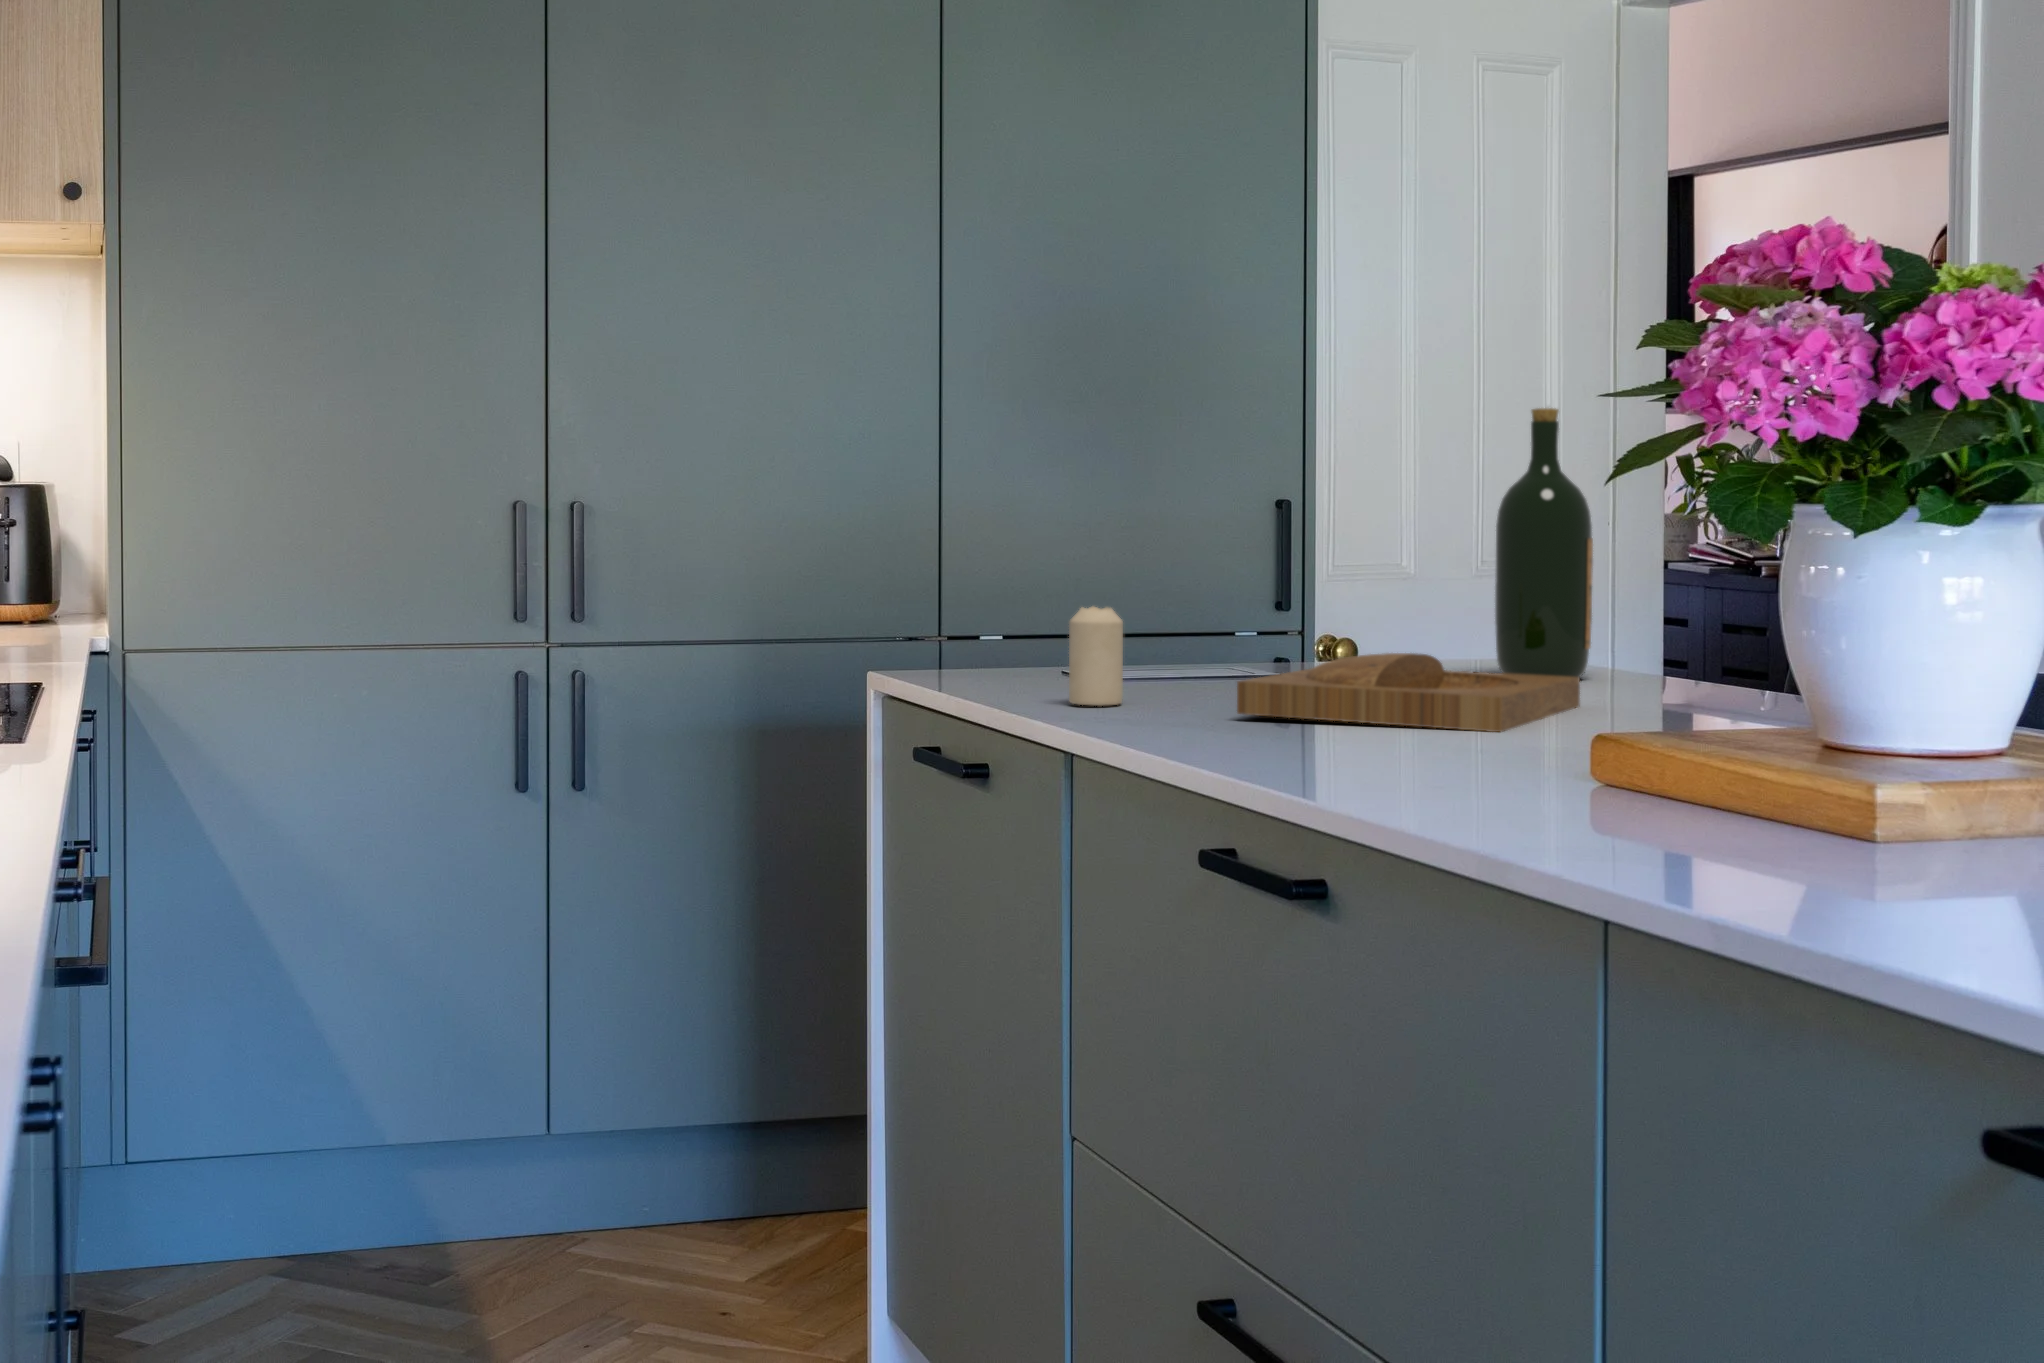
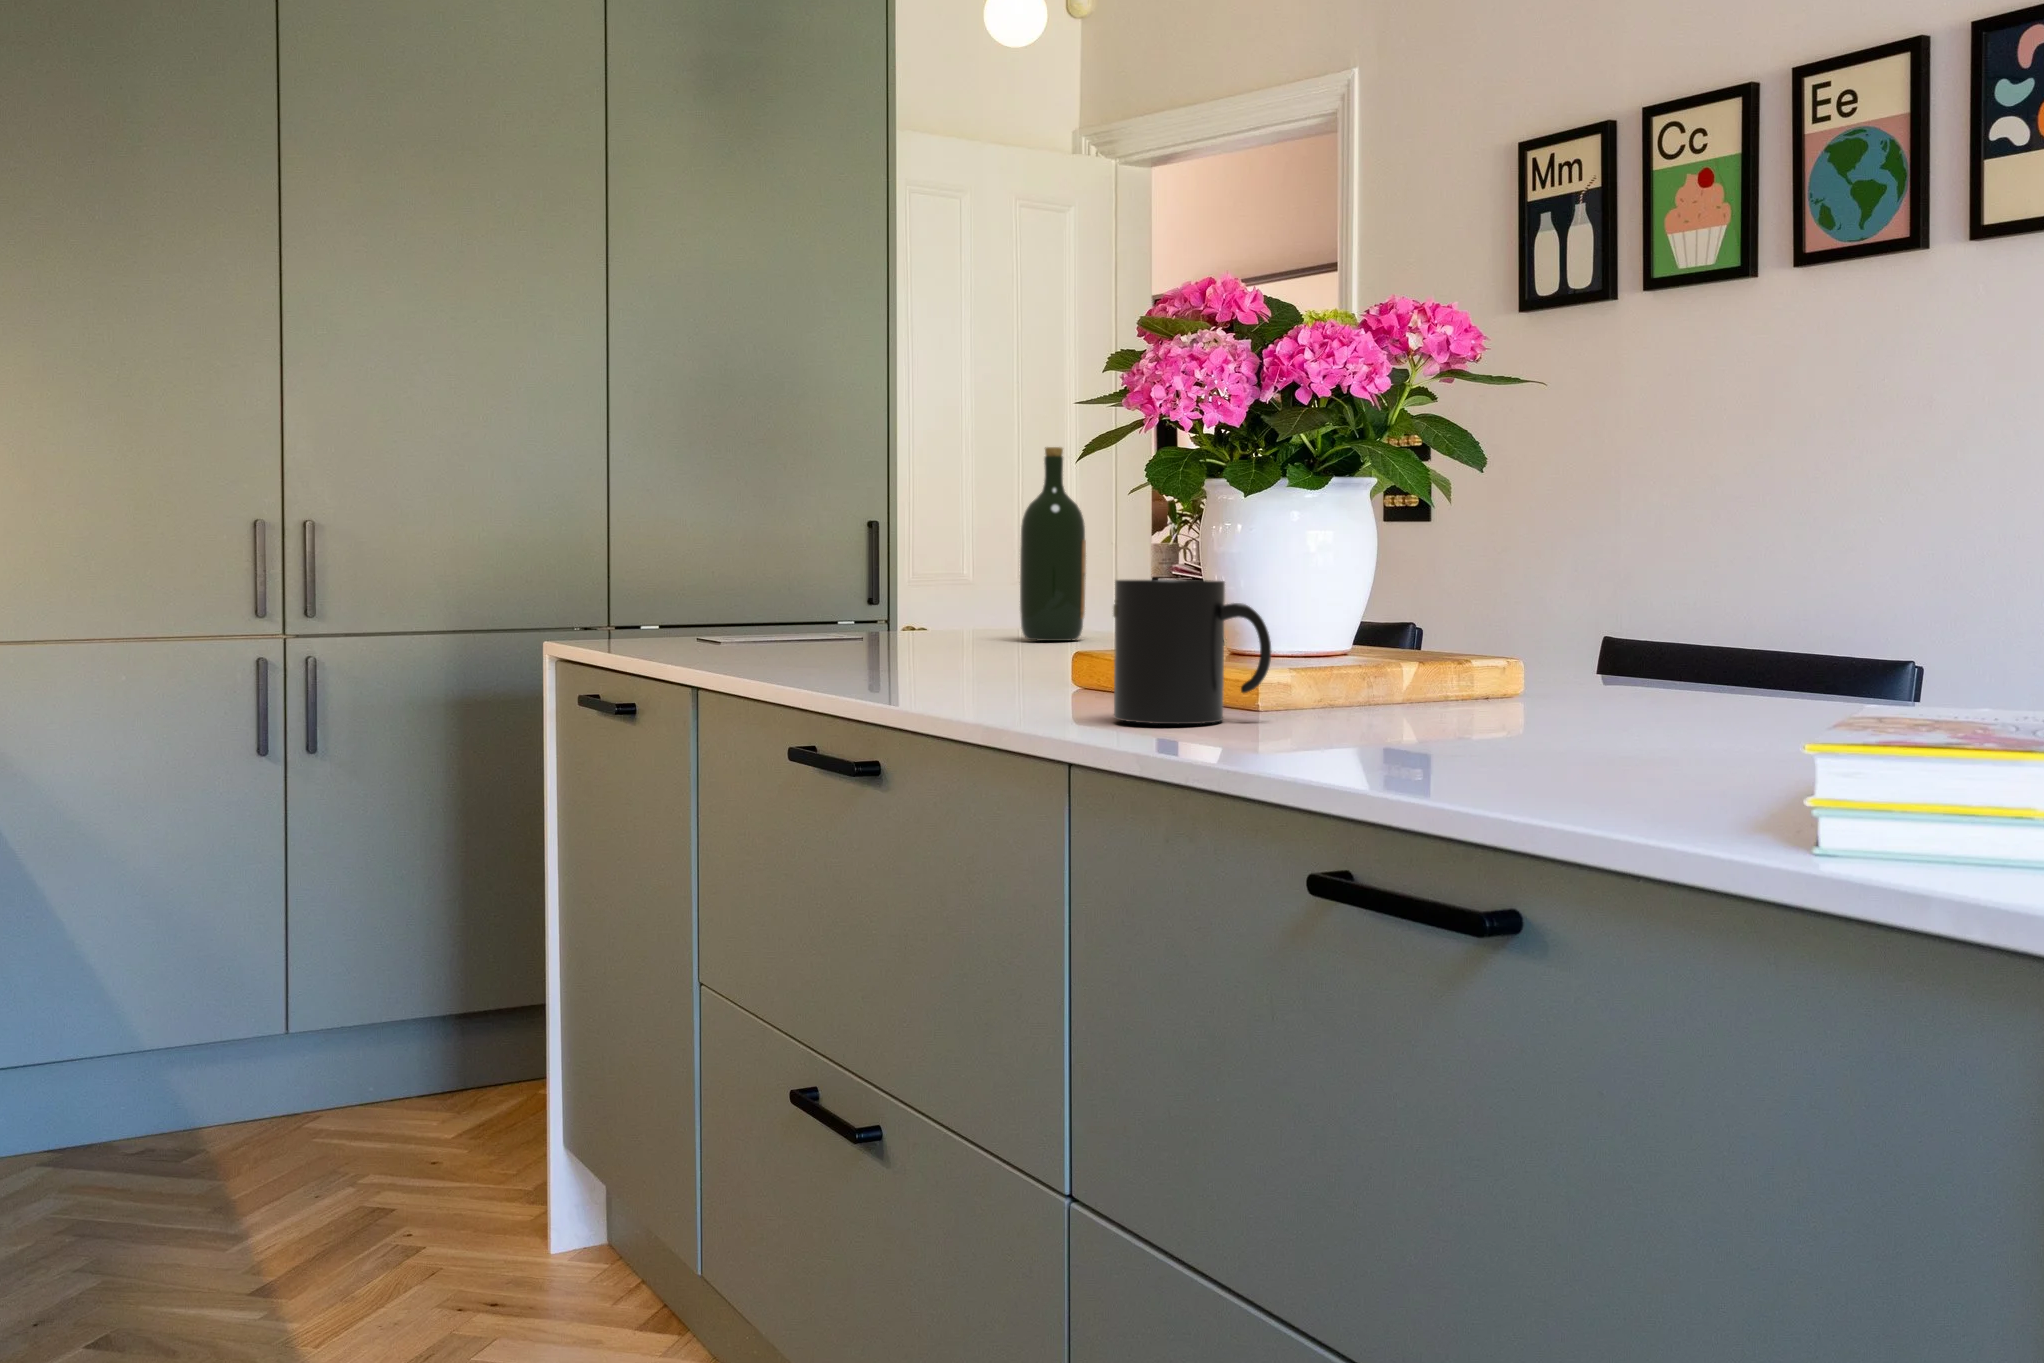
candle: present [1069,607,1123,706] -> none [705,584,747,660]
tray: present [1237,653,1580,732] -> none [830,615,1074,666]
mug: none [1662,666,1901,875] -> present [1113,580,1271,724]

